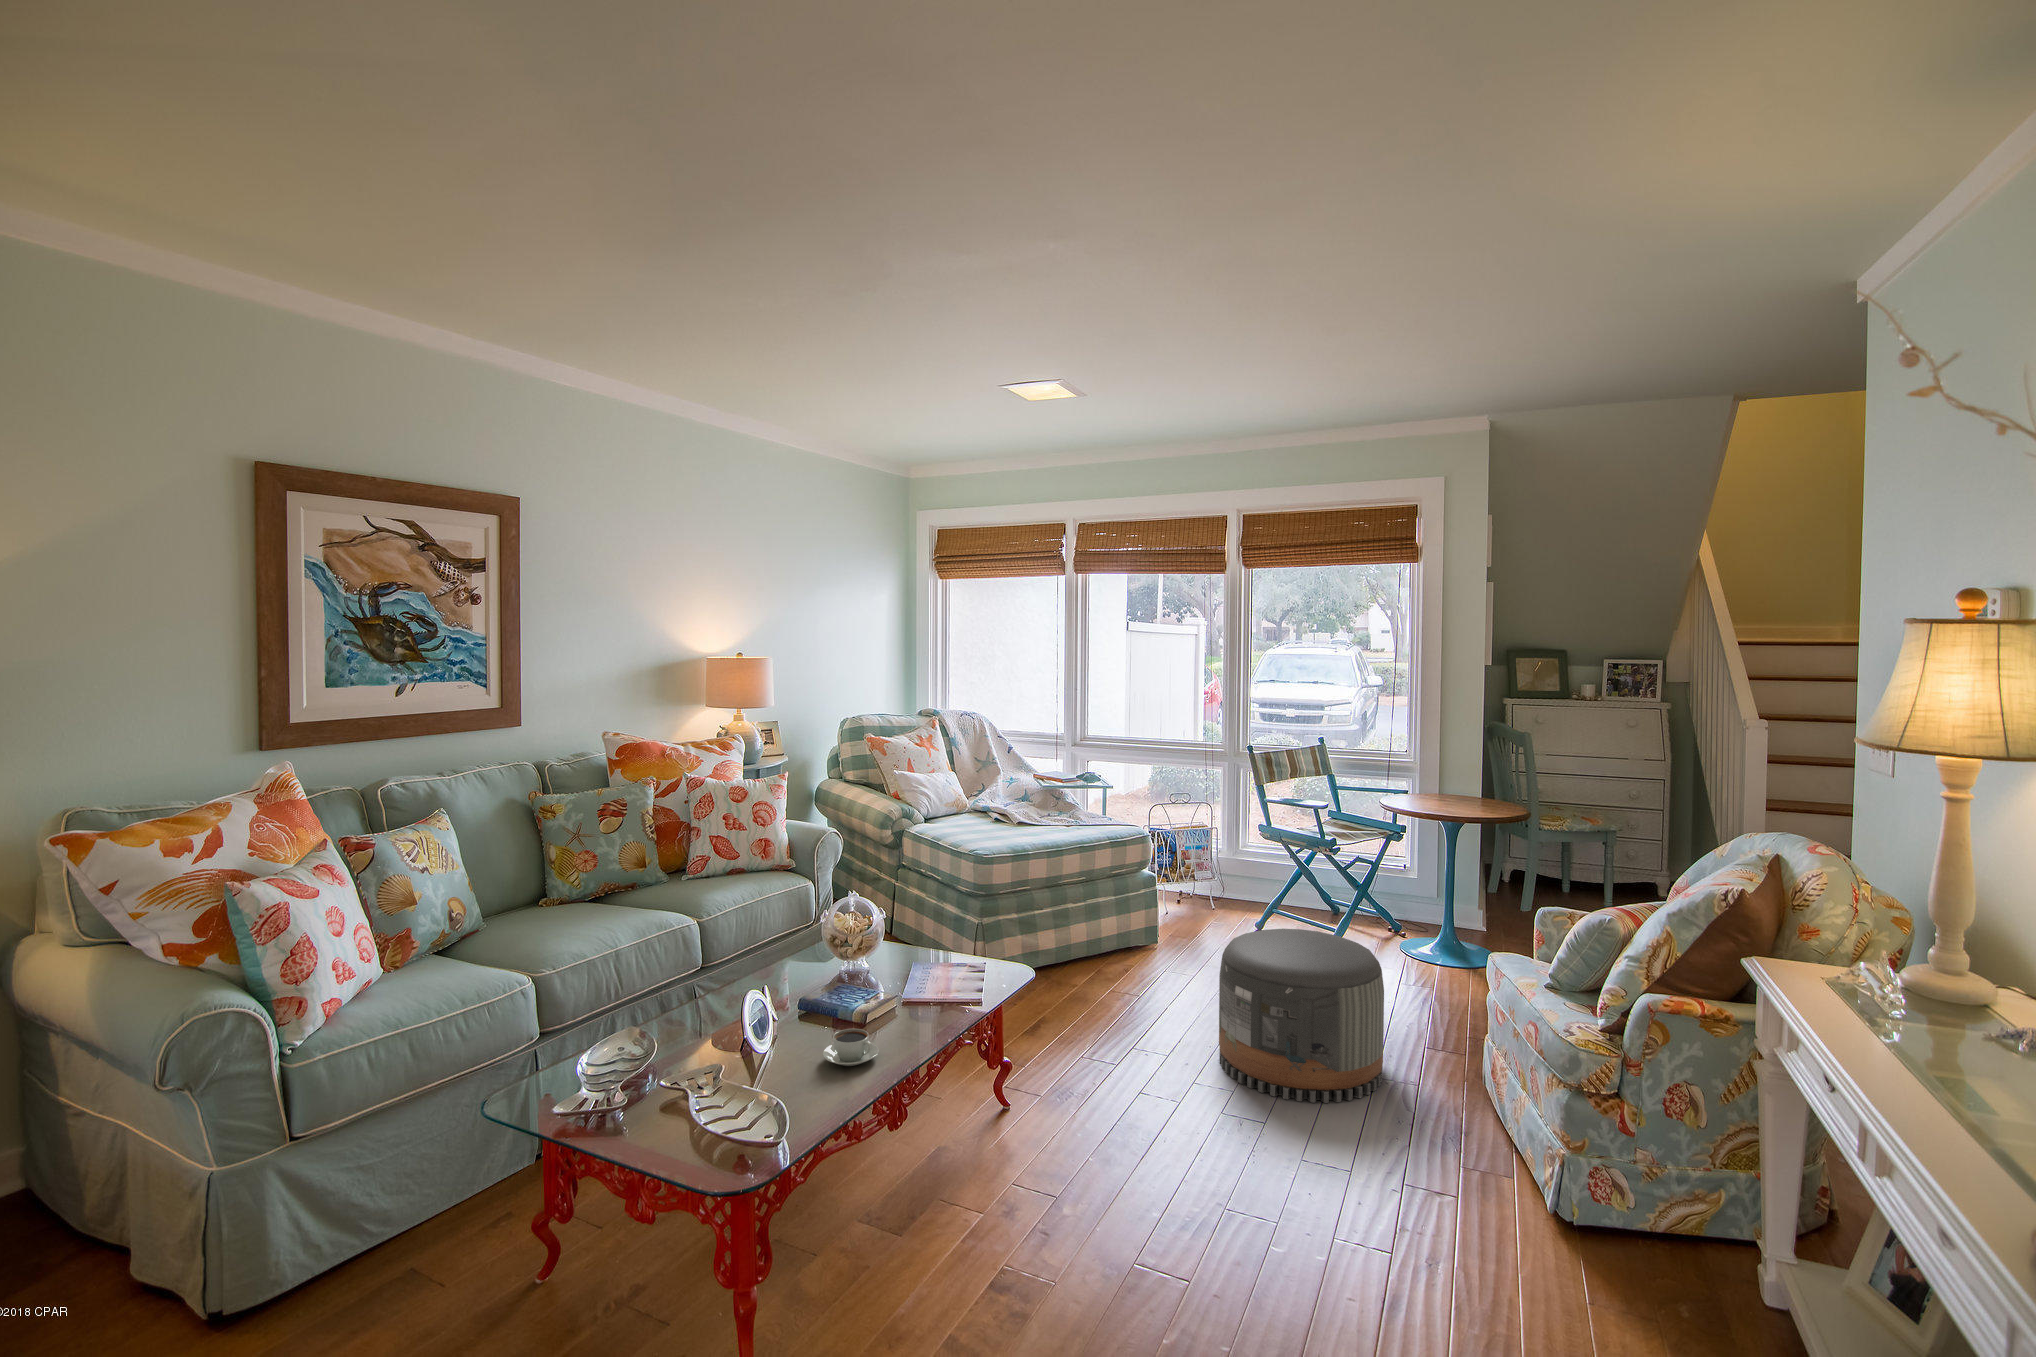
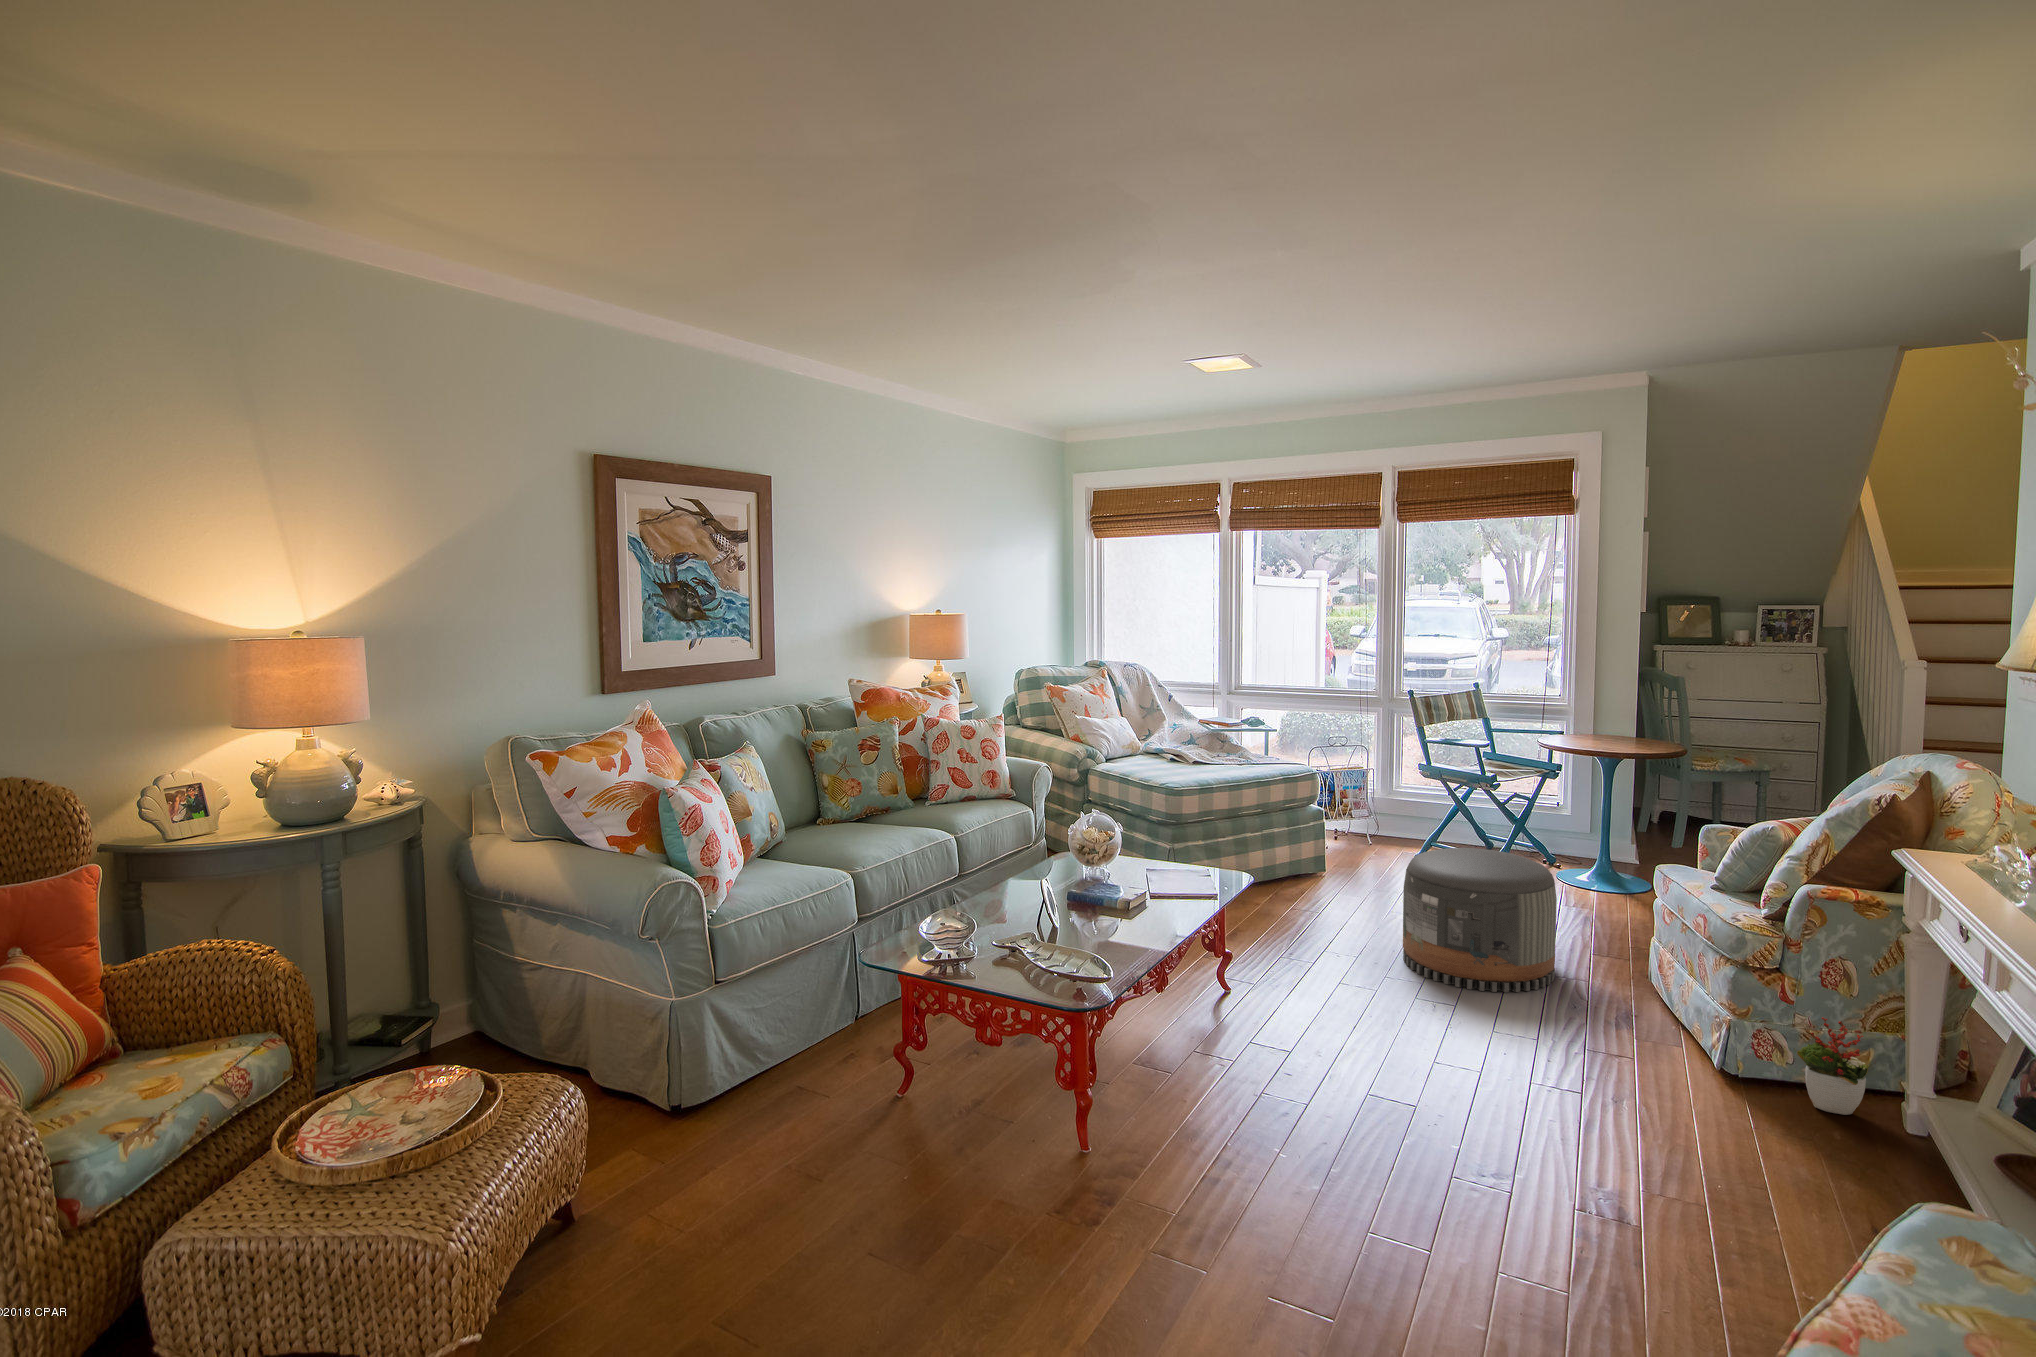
coffee cup: present [823,1029,879,1066] -> none [1101,911,1146,939]
decorative plant: none [1638,1155,1720,1276] -> present [1797,1017,1869,1115]

